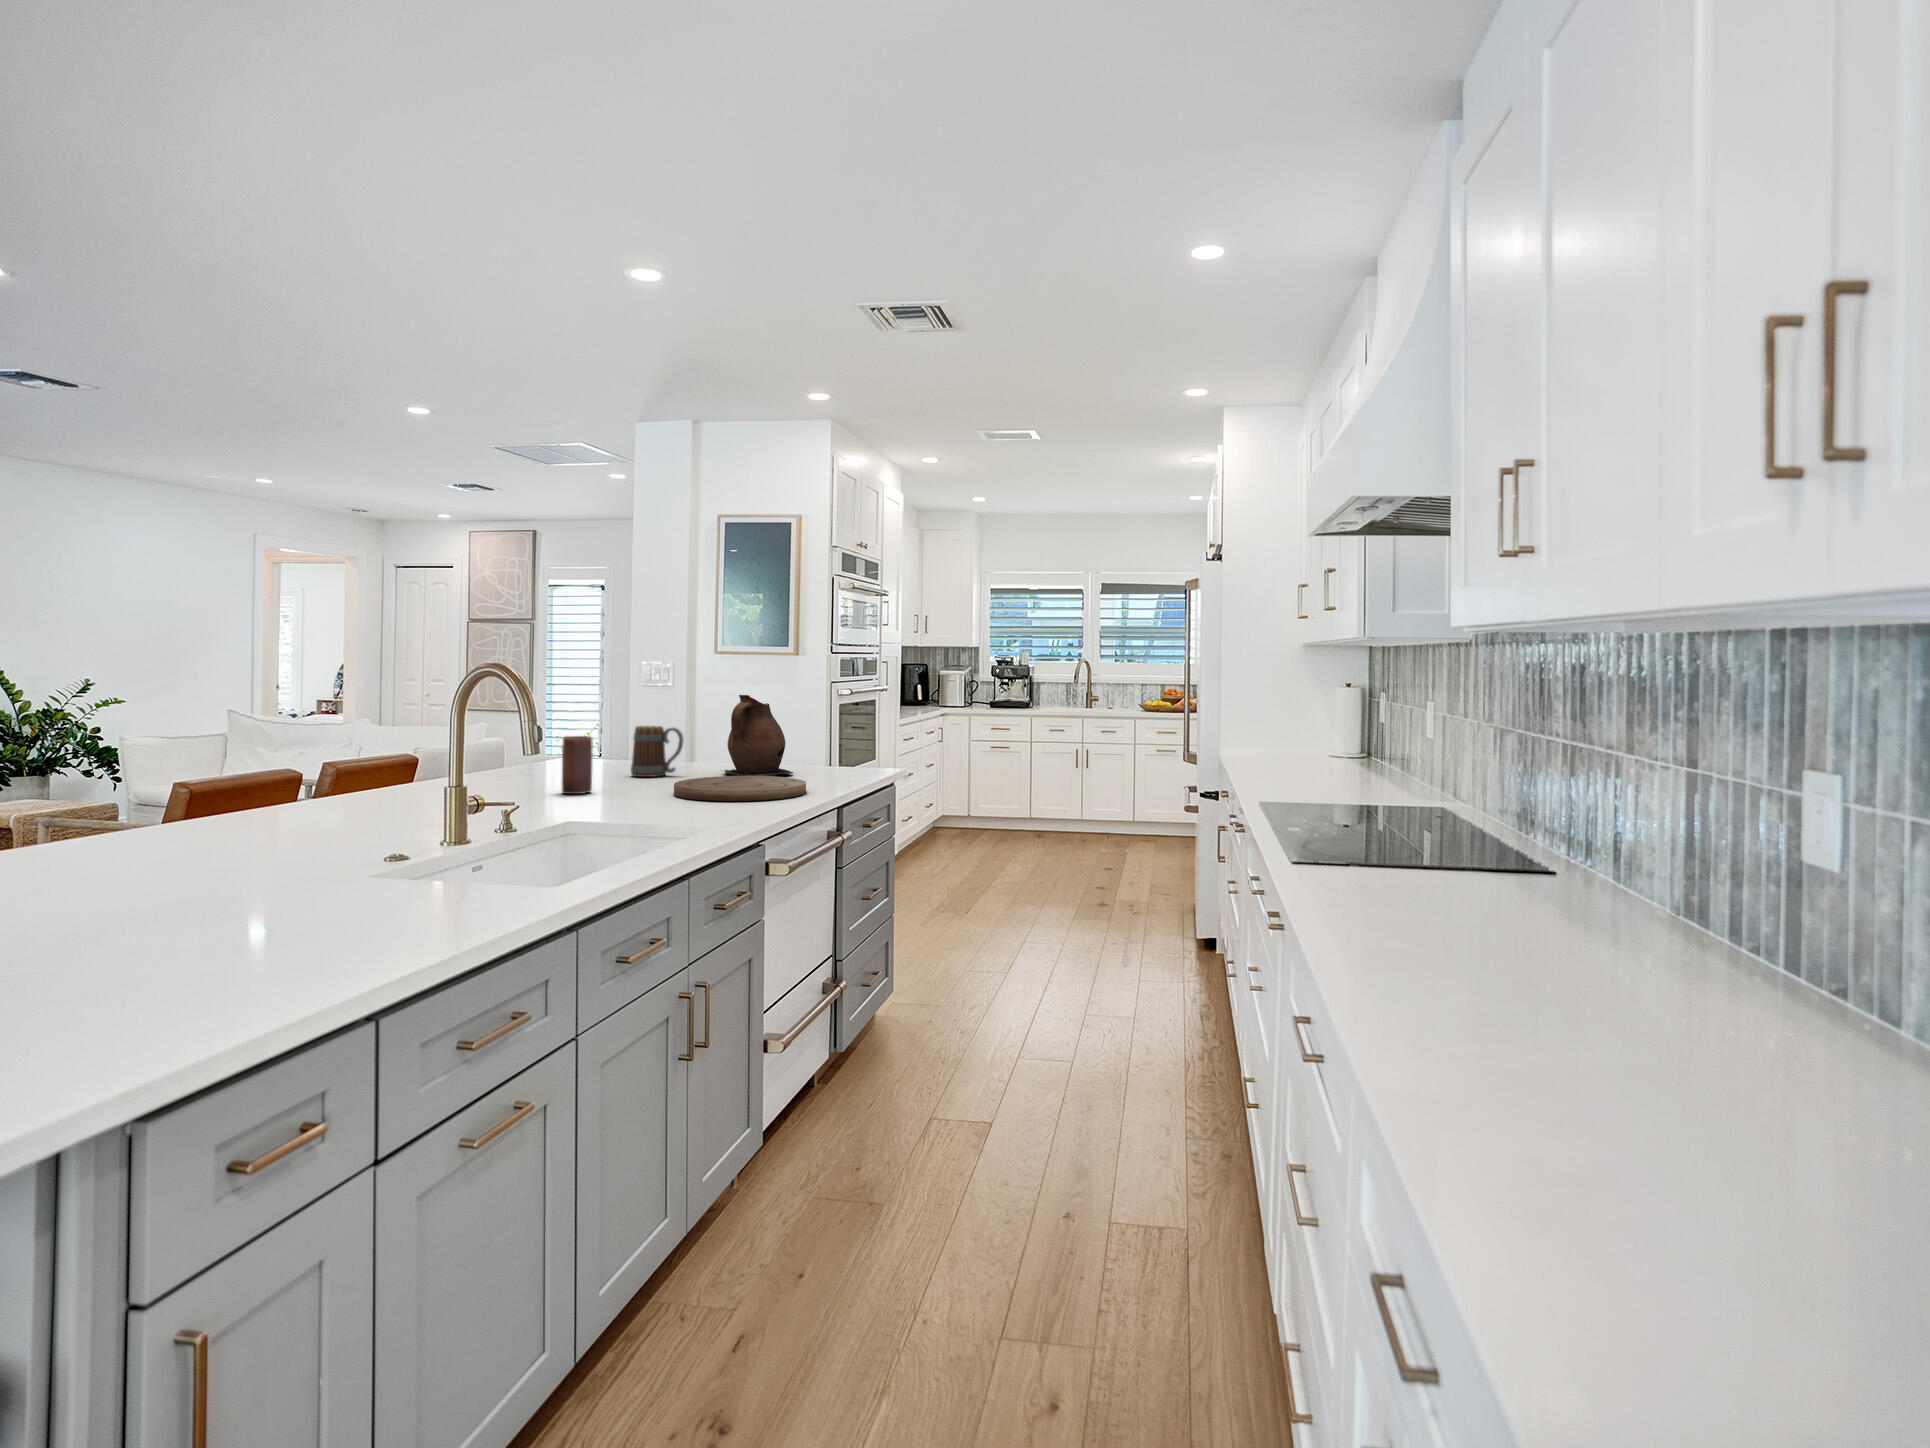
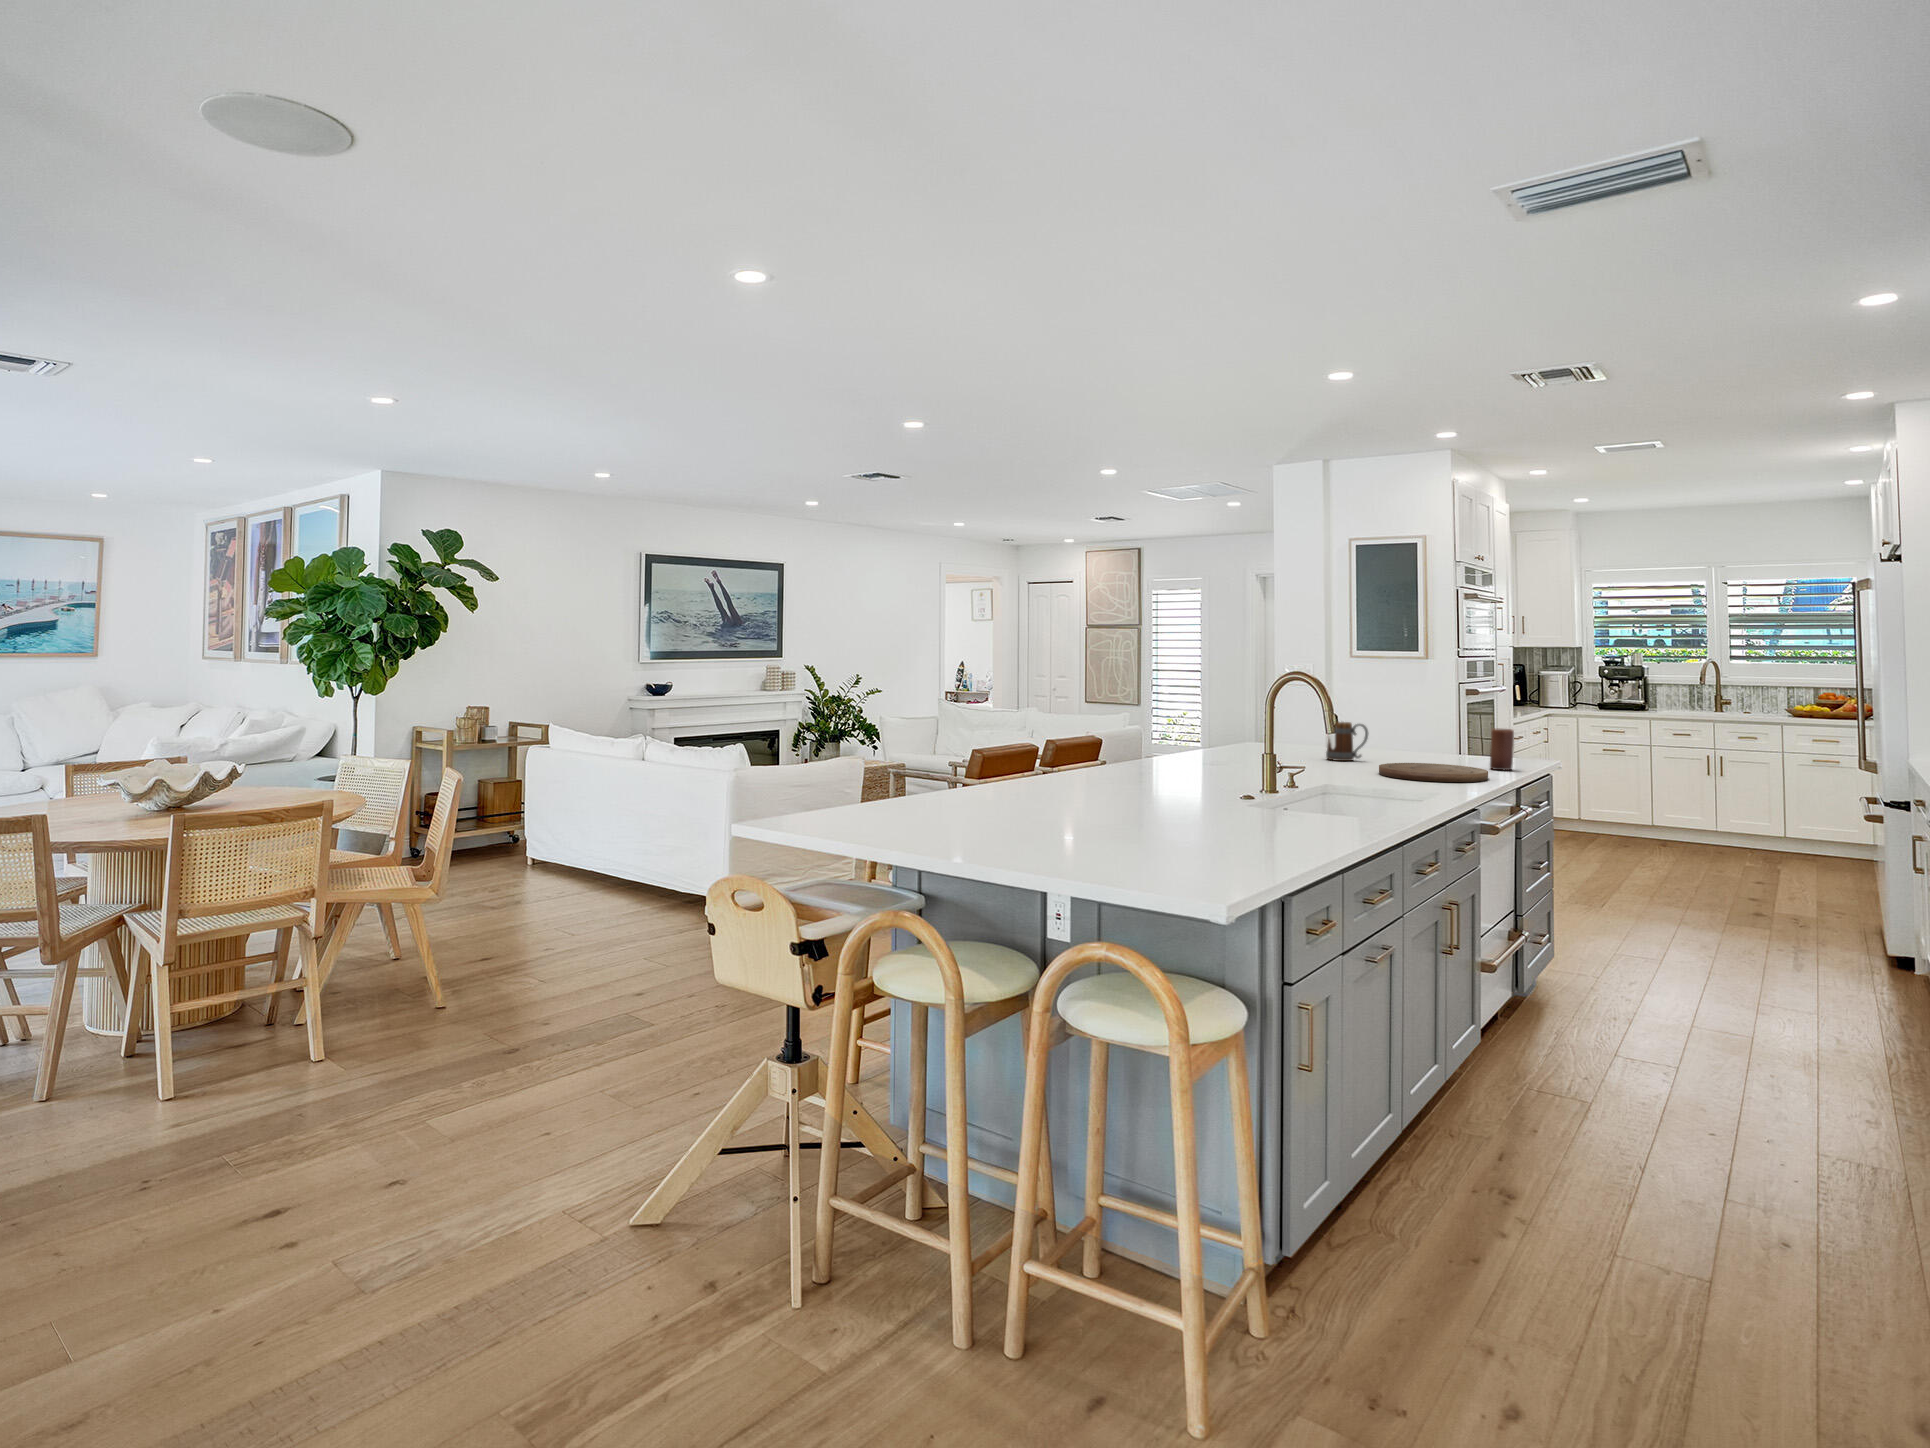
ceramic pitcher: present [725,695,793,776] -> none [1396,699,1461,765]
candle: present [562,736,593,794] -> present [1490,728,1514,770]

